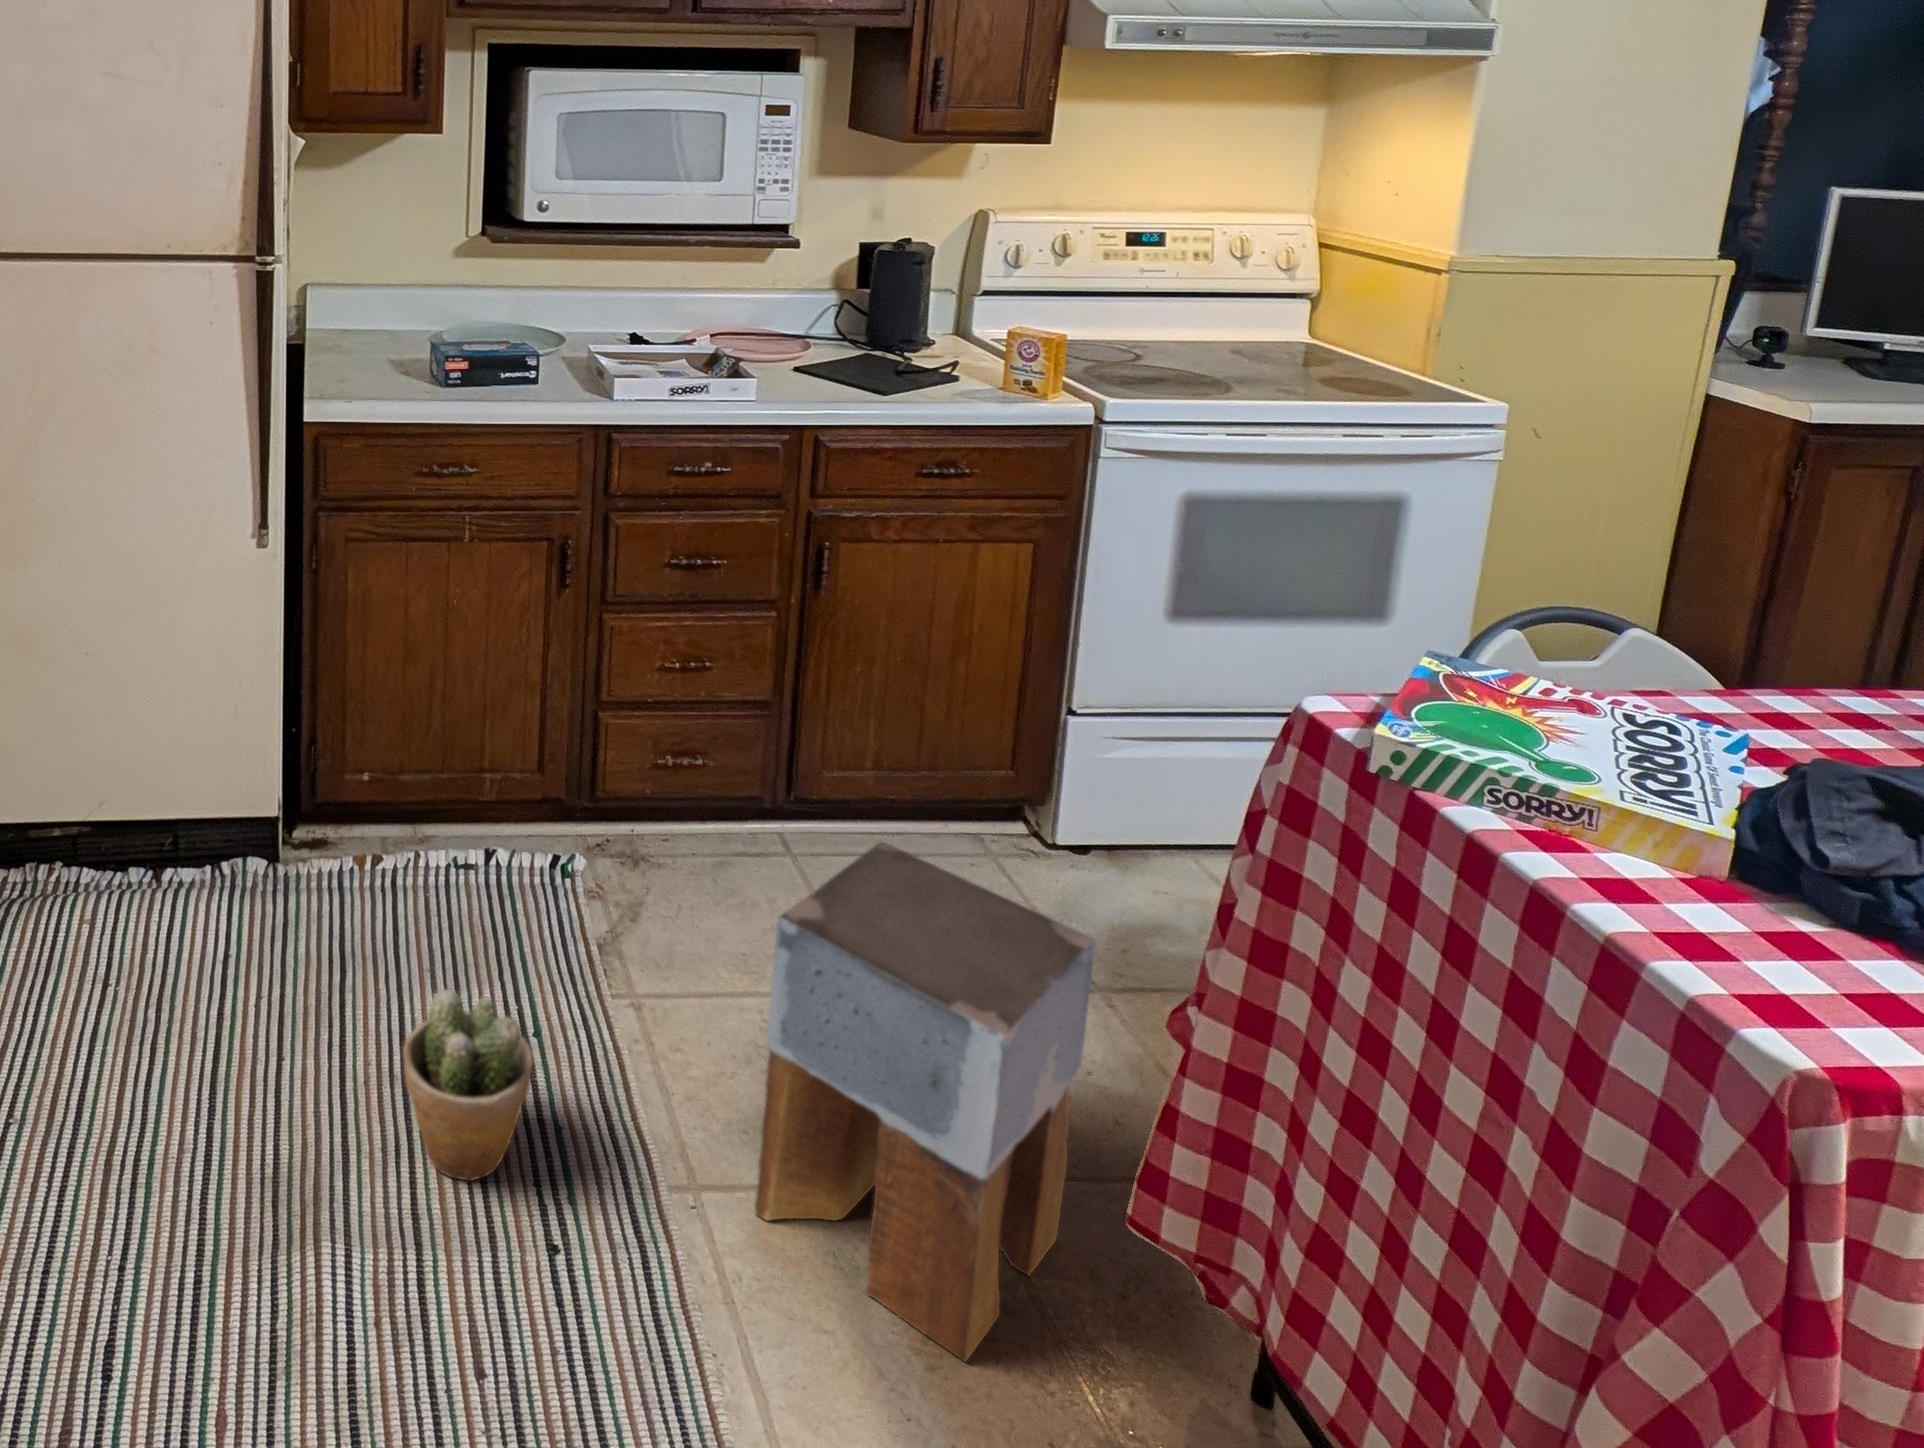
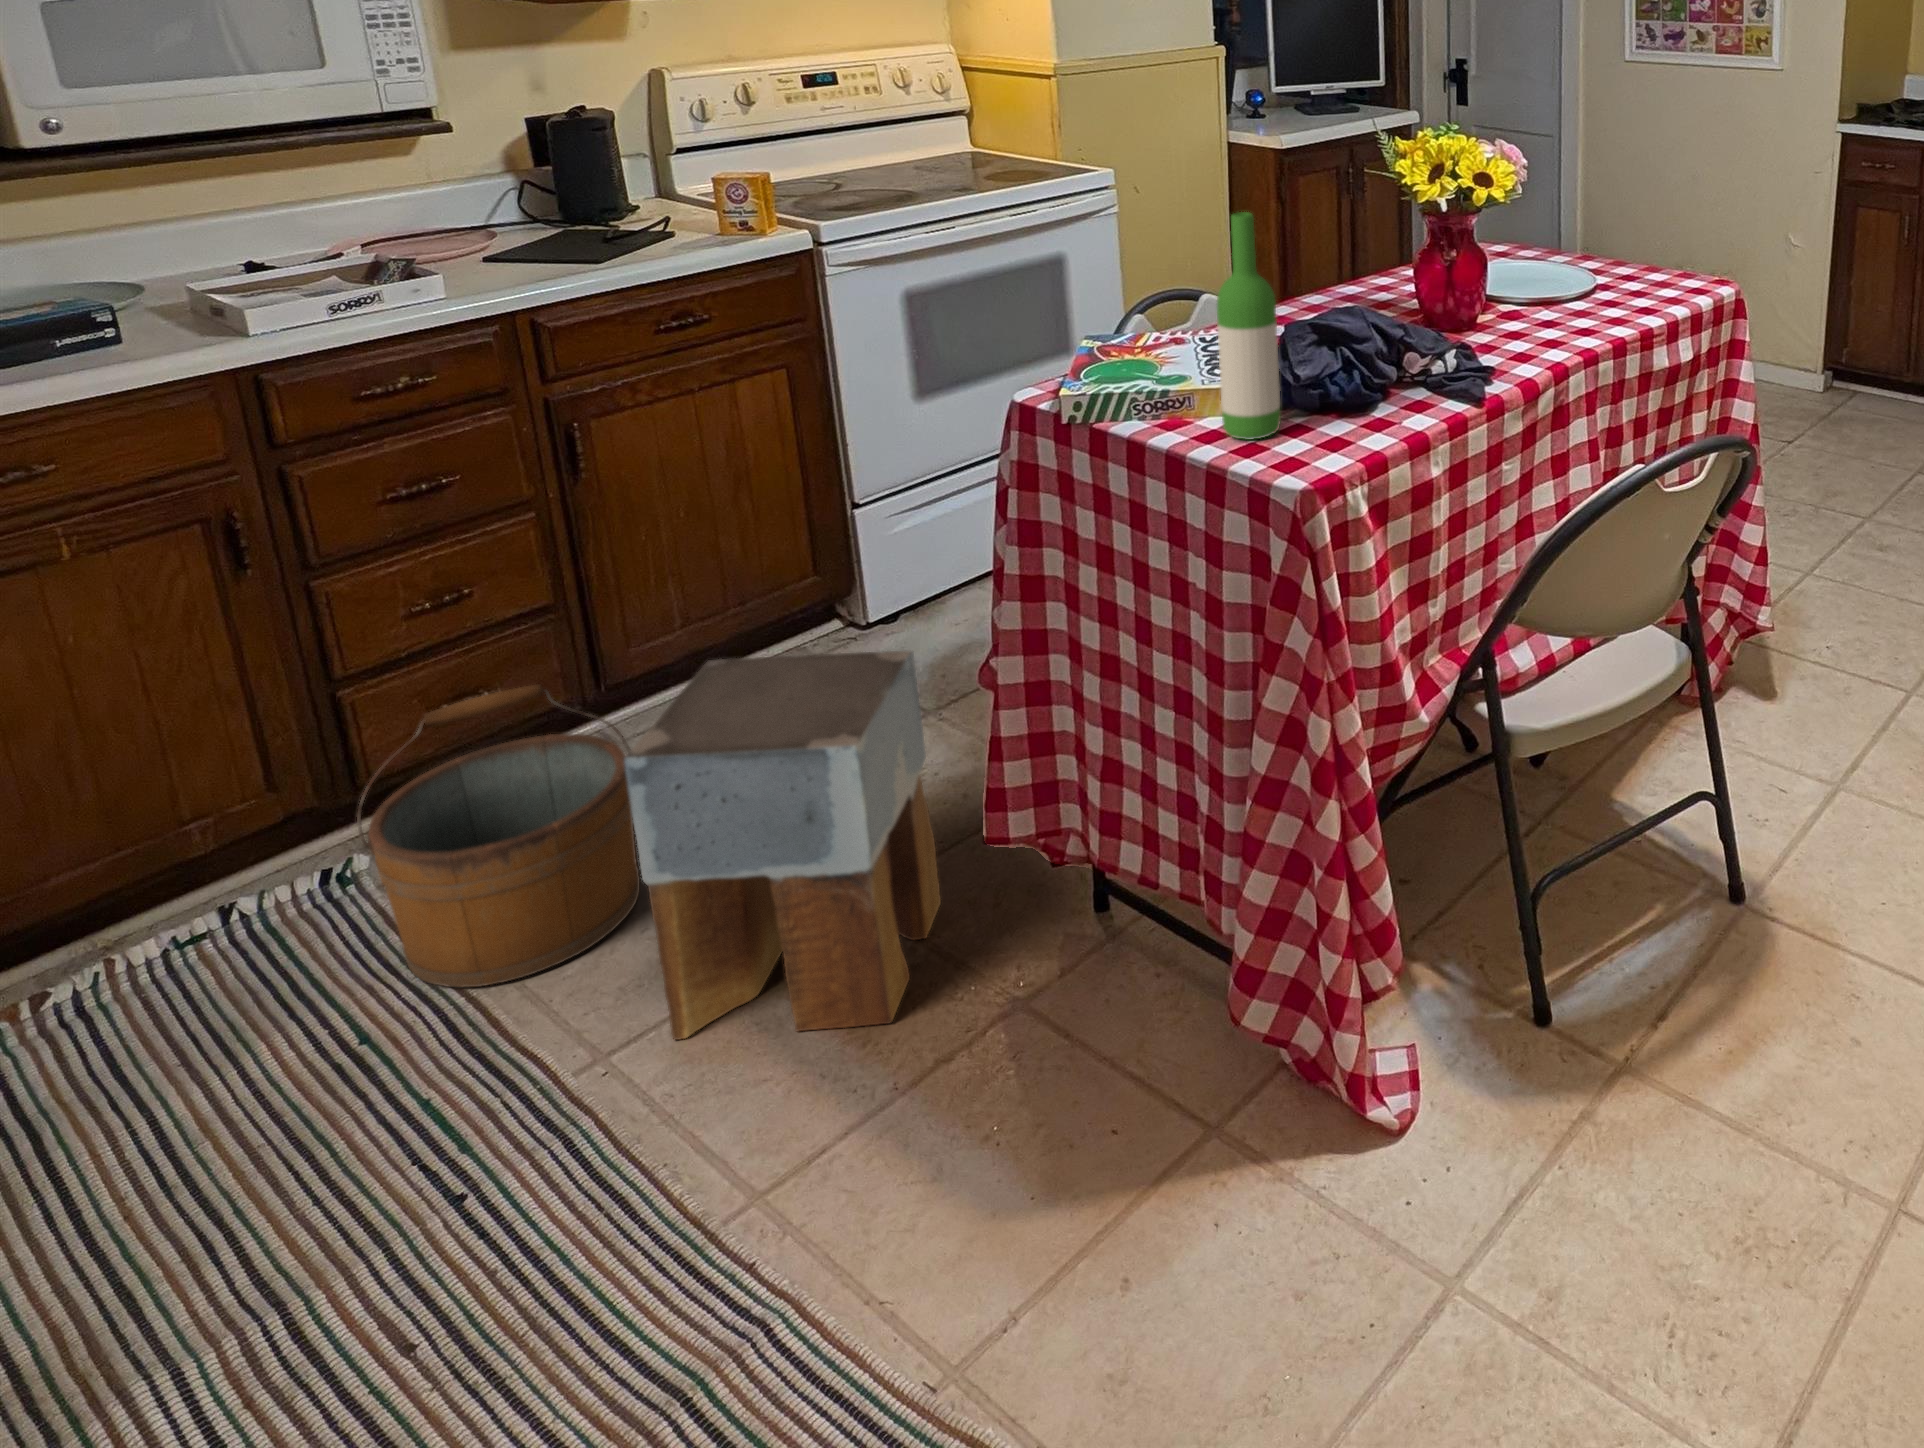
wine bottle: none [1654,576,1819,940] -> present [1217,212,1281,440]
bucket: none [579,772,796,1058] -> present [357,684,640,987]
potted plant: present [403,989,533,1180] -> none [180,1012,377,1228]

